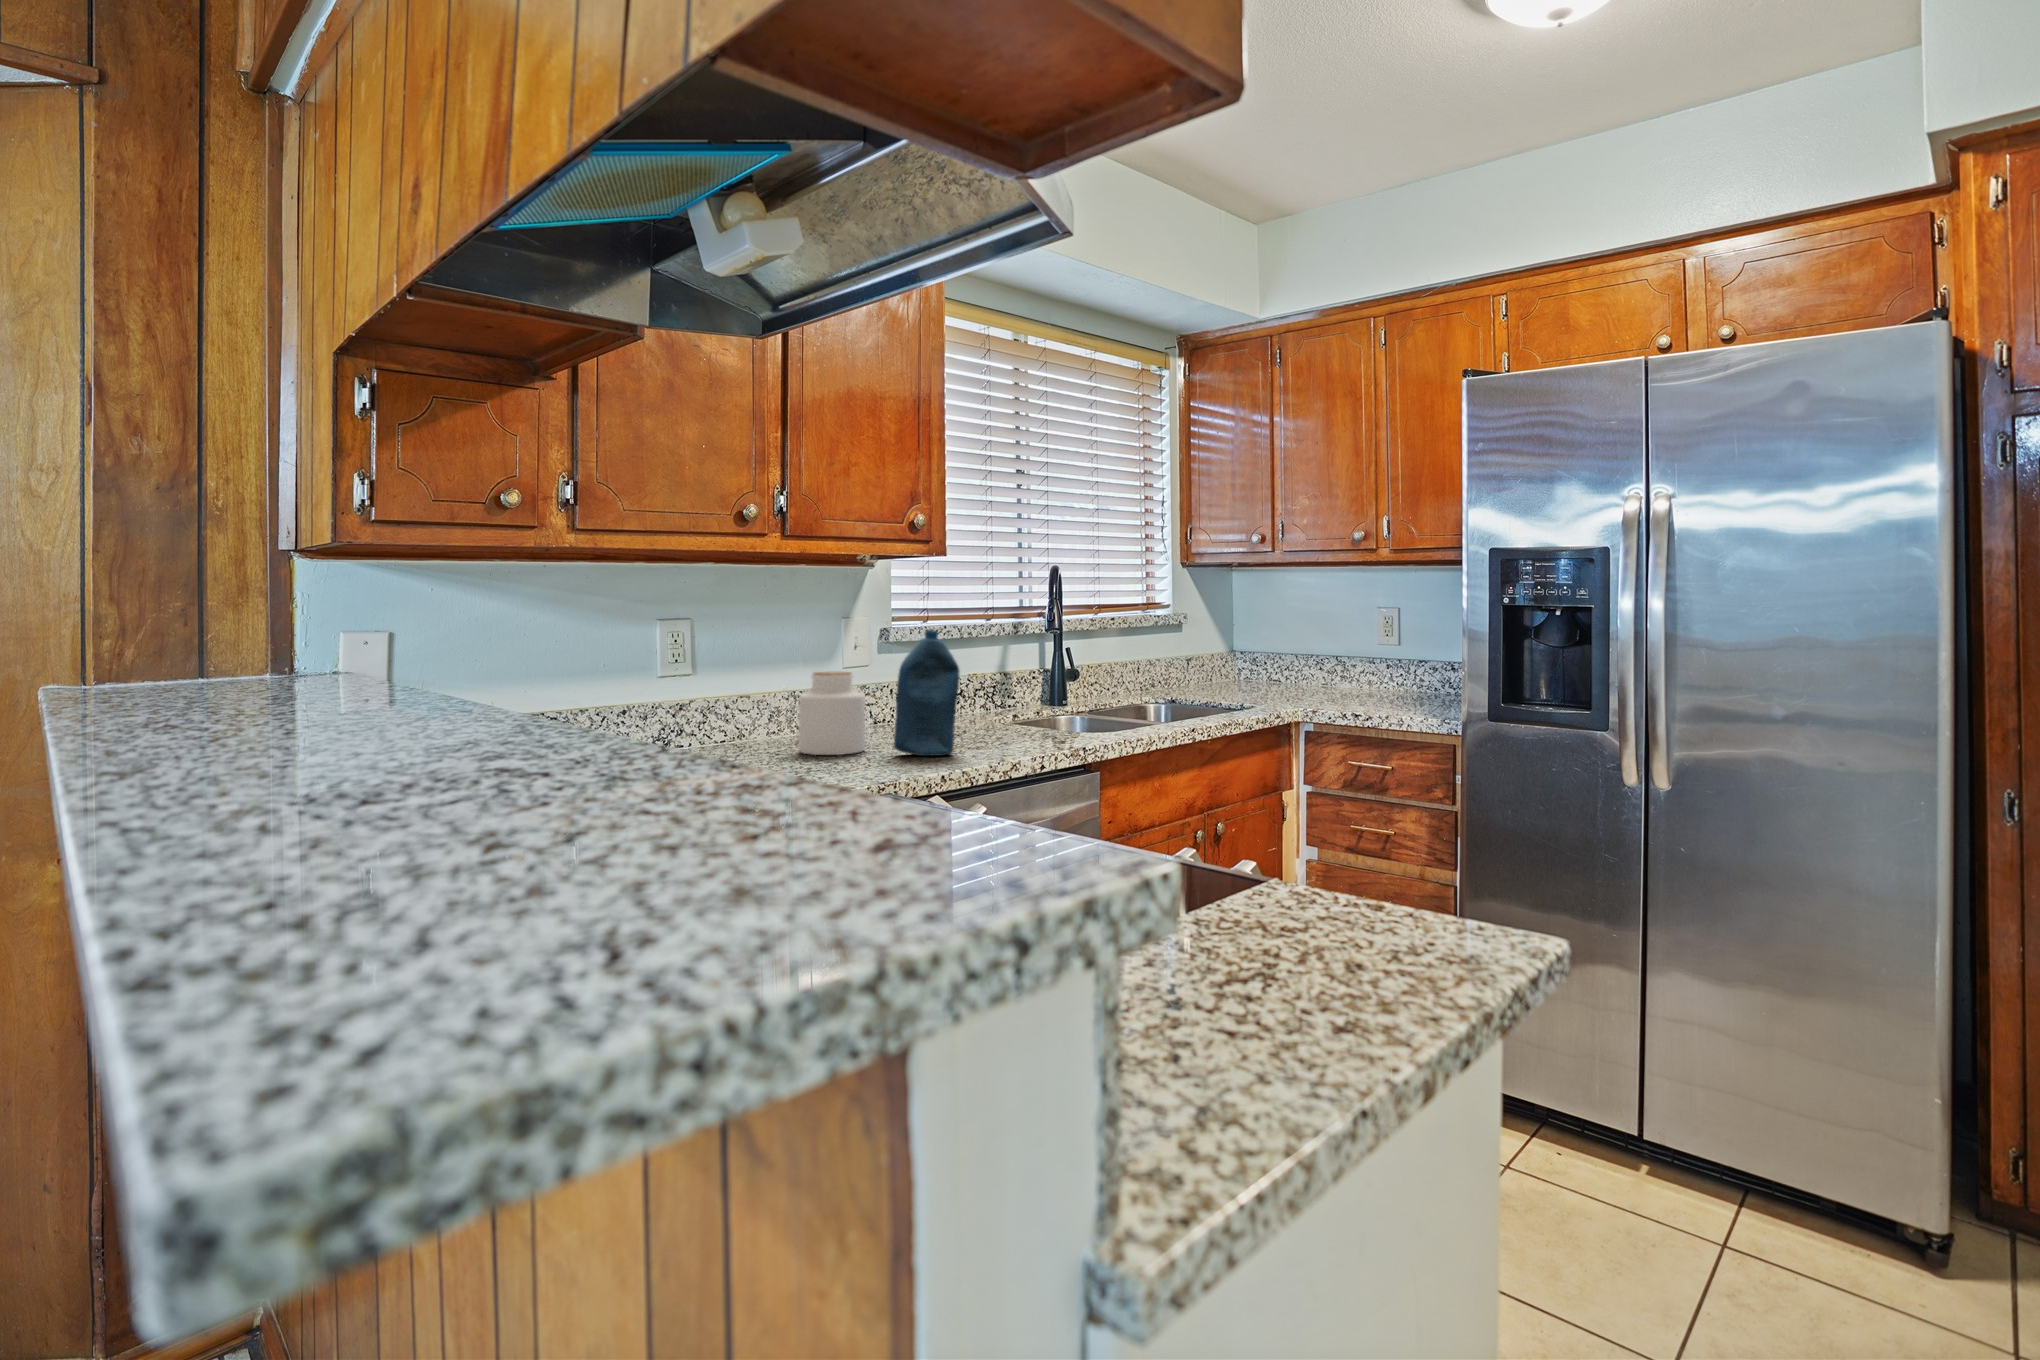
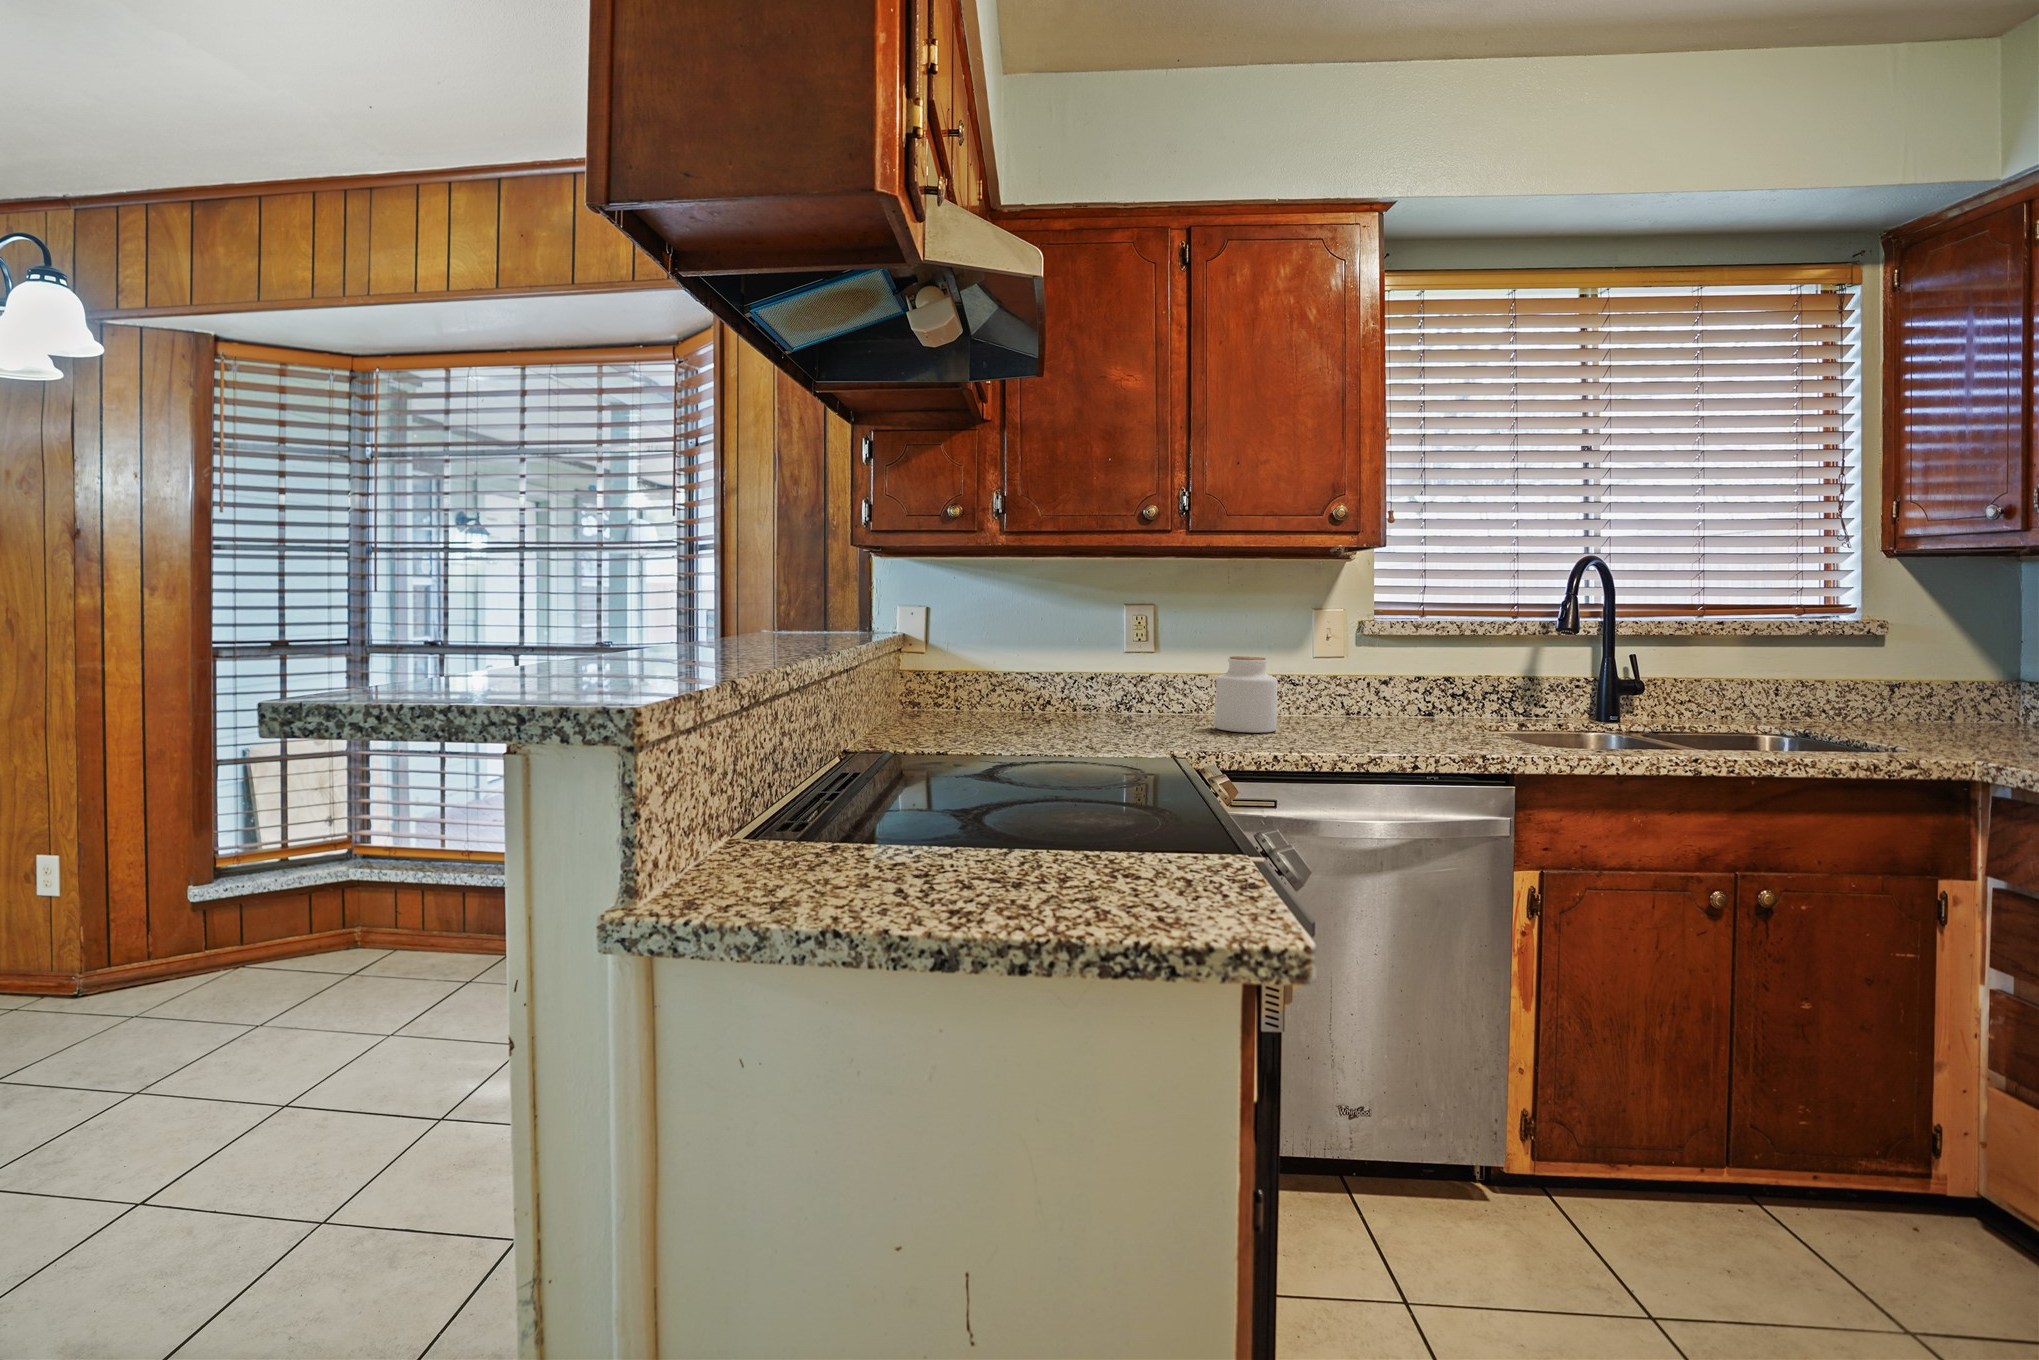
bottle: present [894,630,959,756] -> none [1280,620,1343,743]

